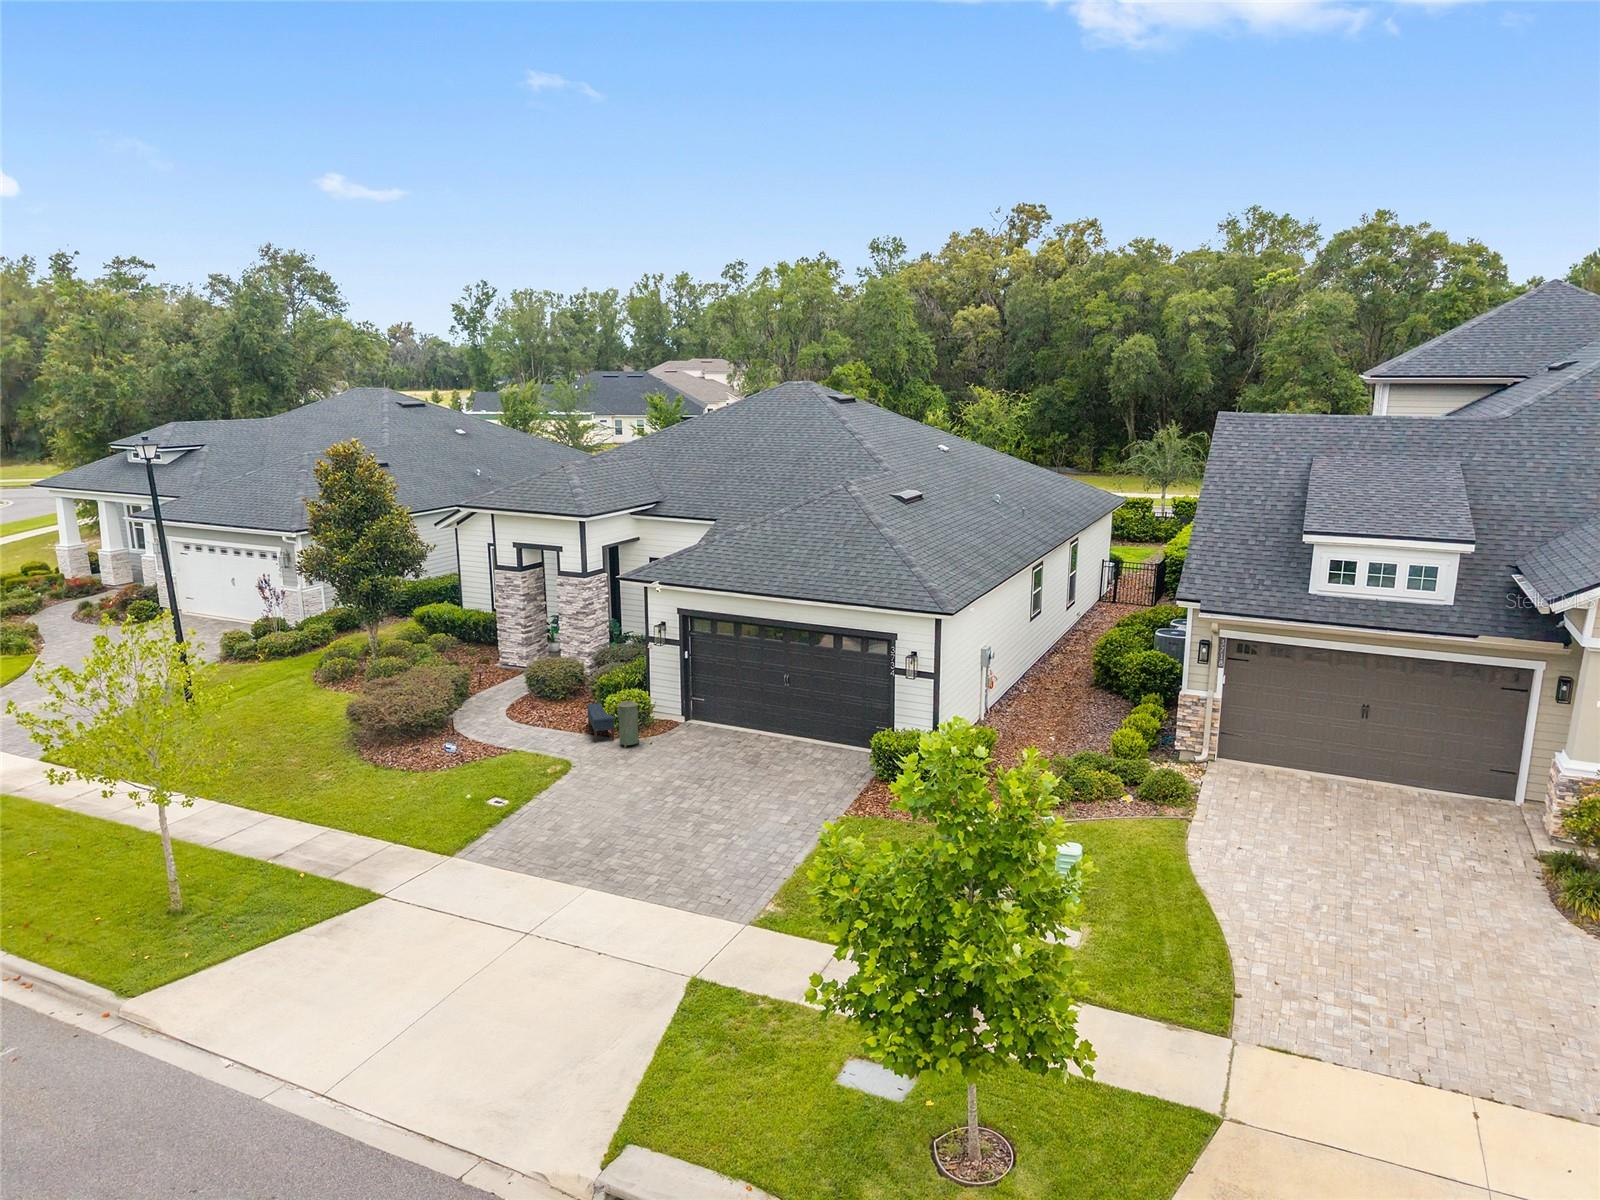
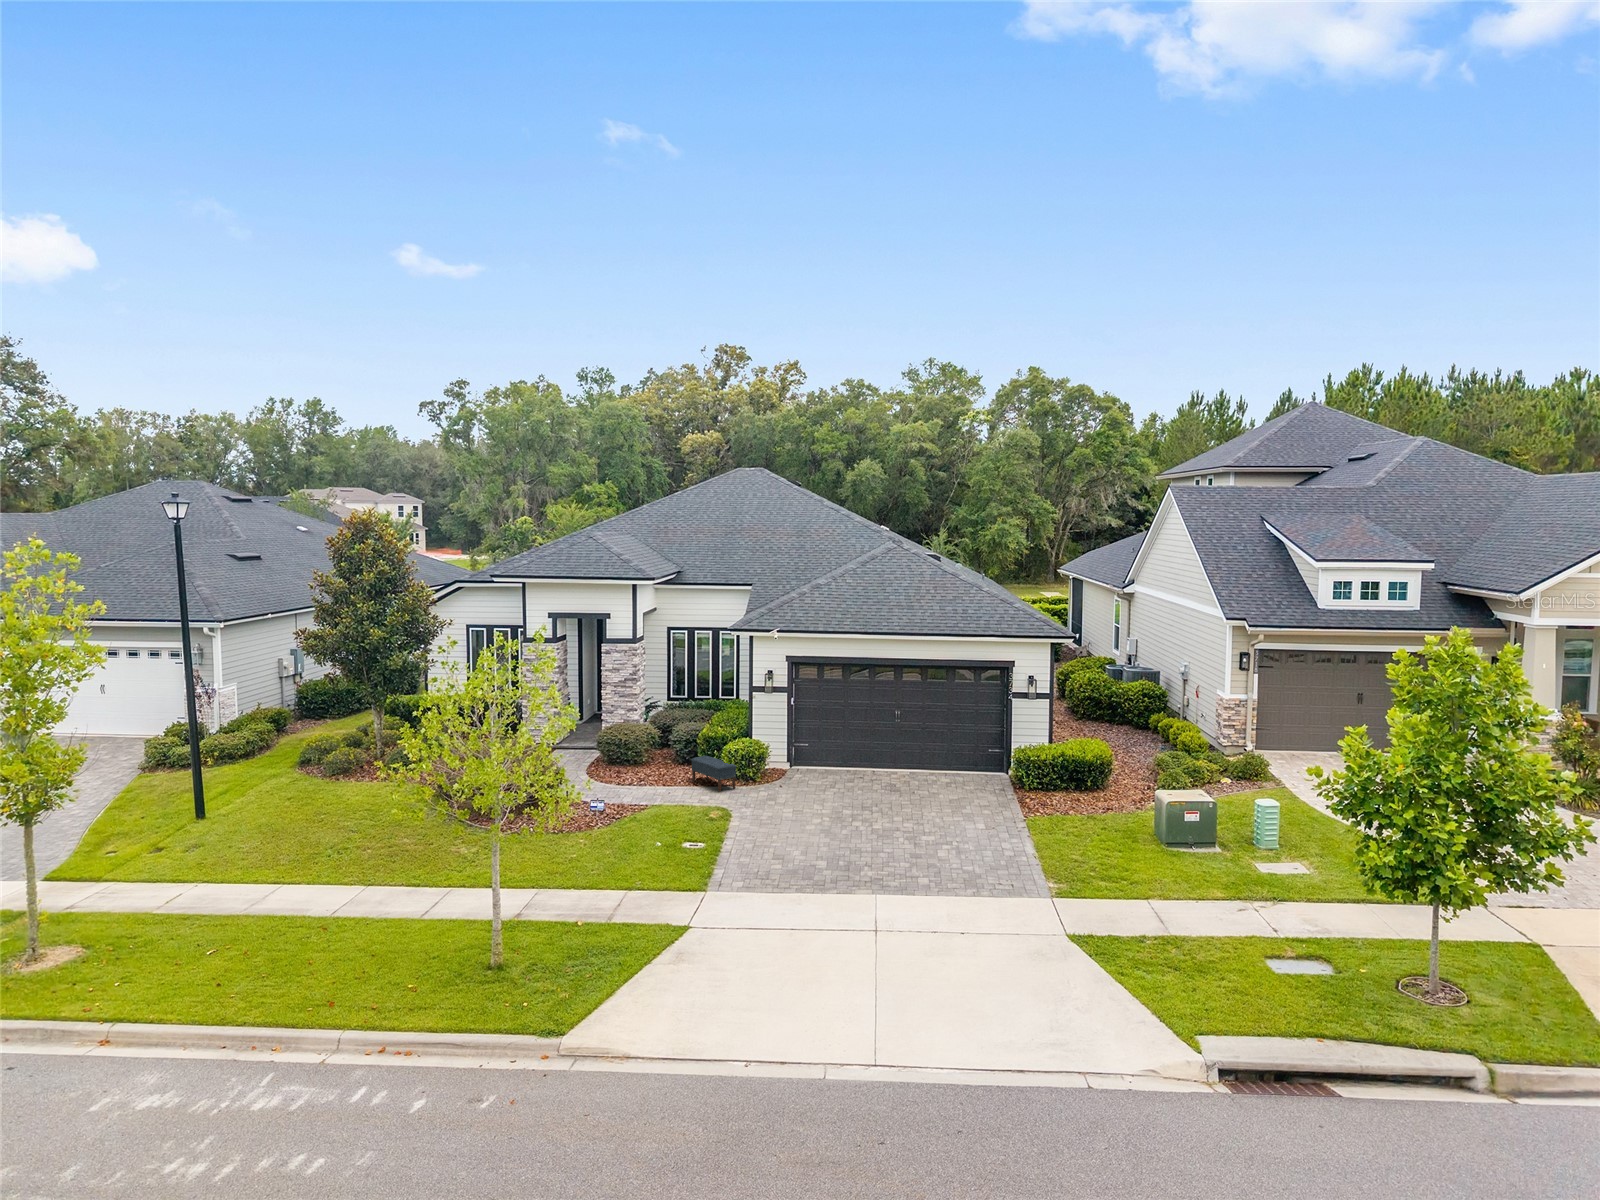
trash can: present [618,701,639,748] -> none [746,745,765,793]

